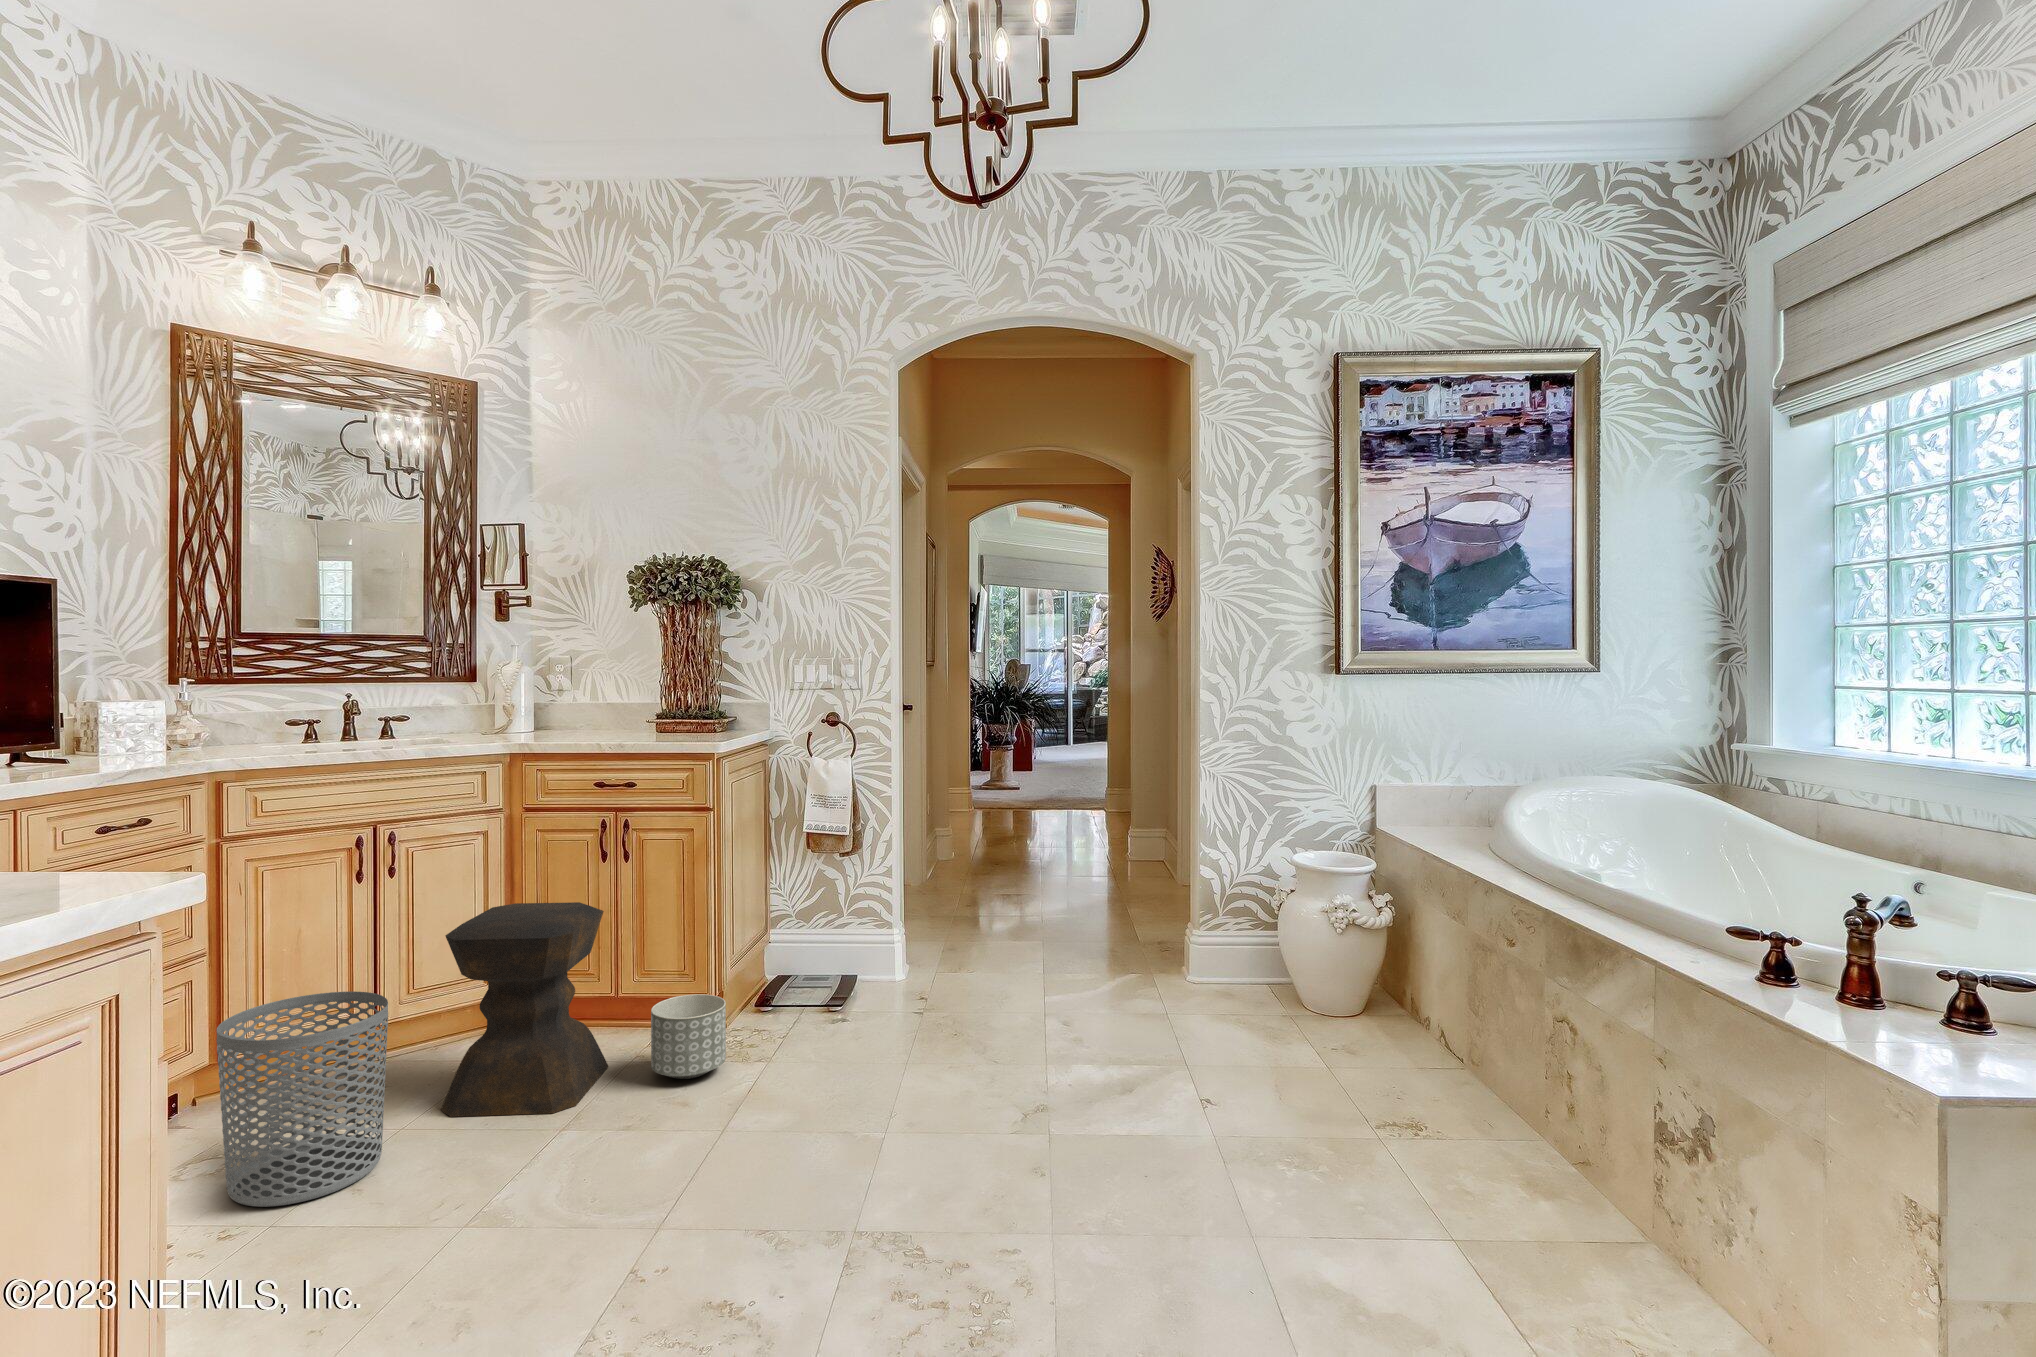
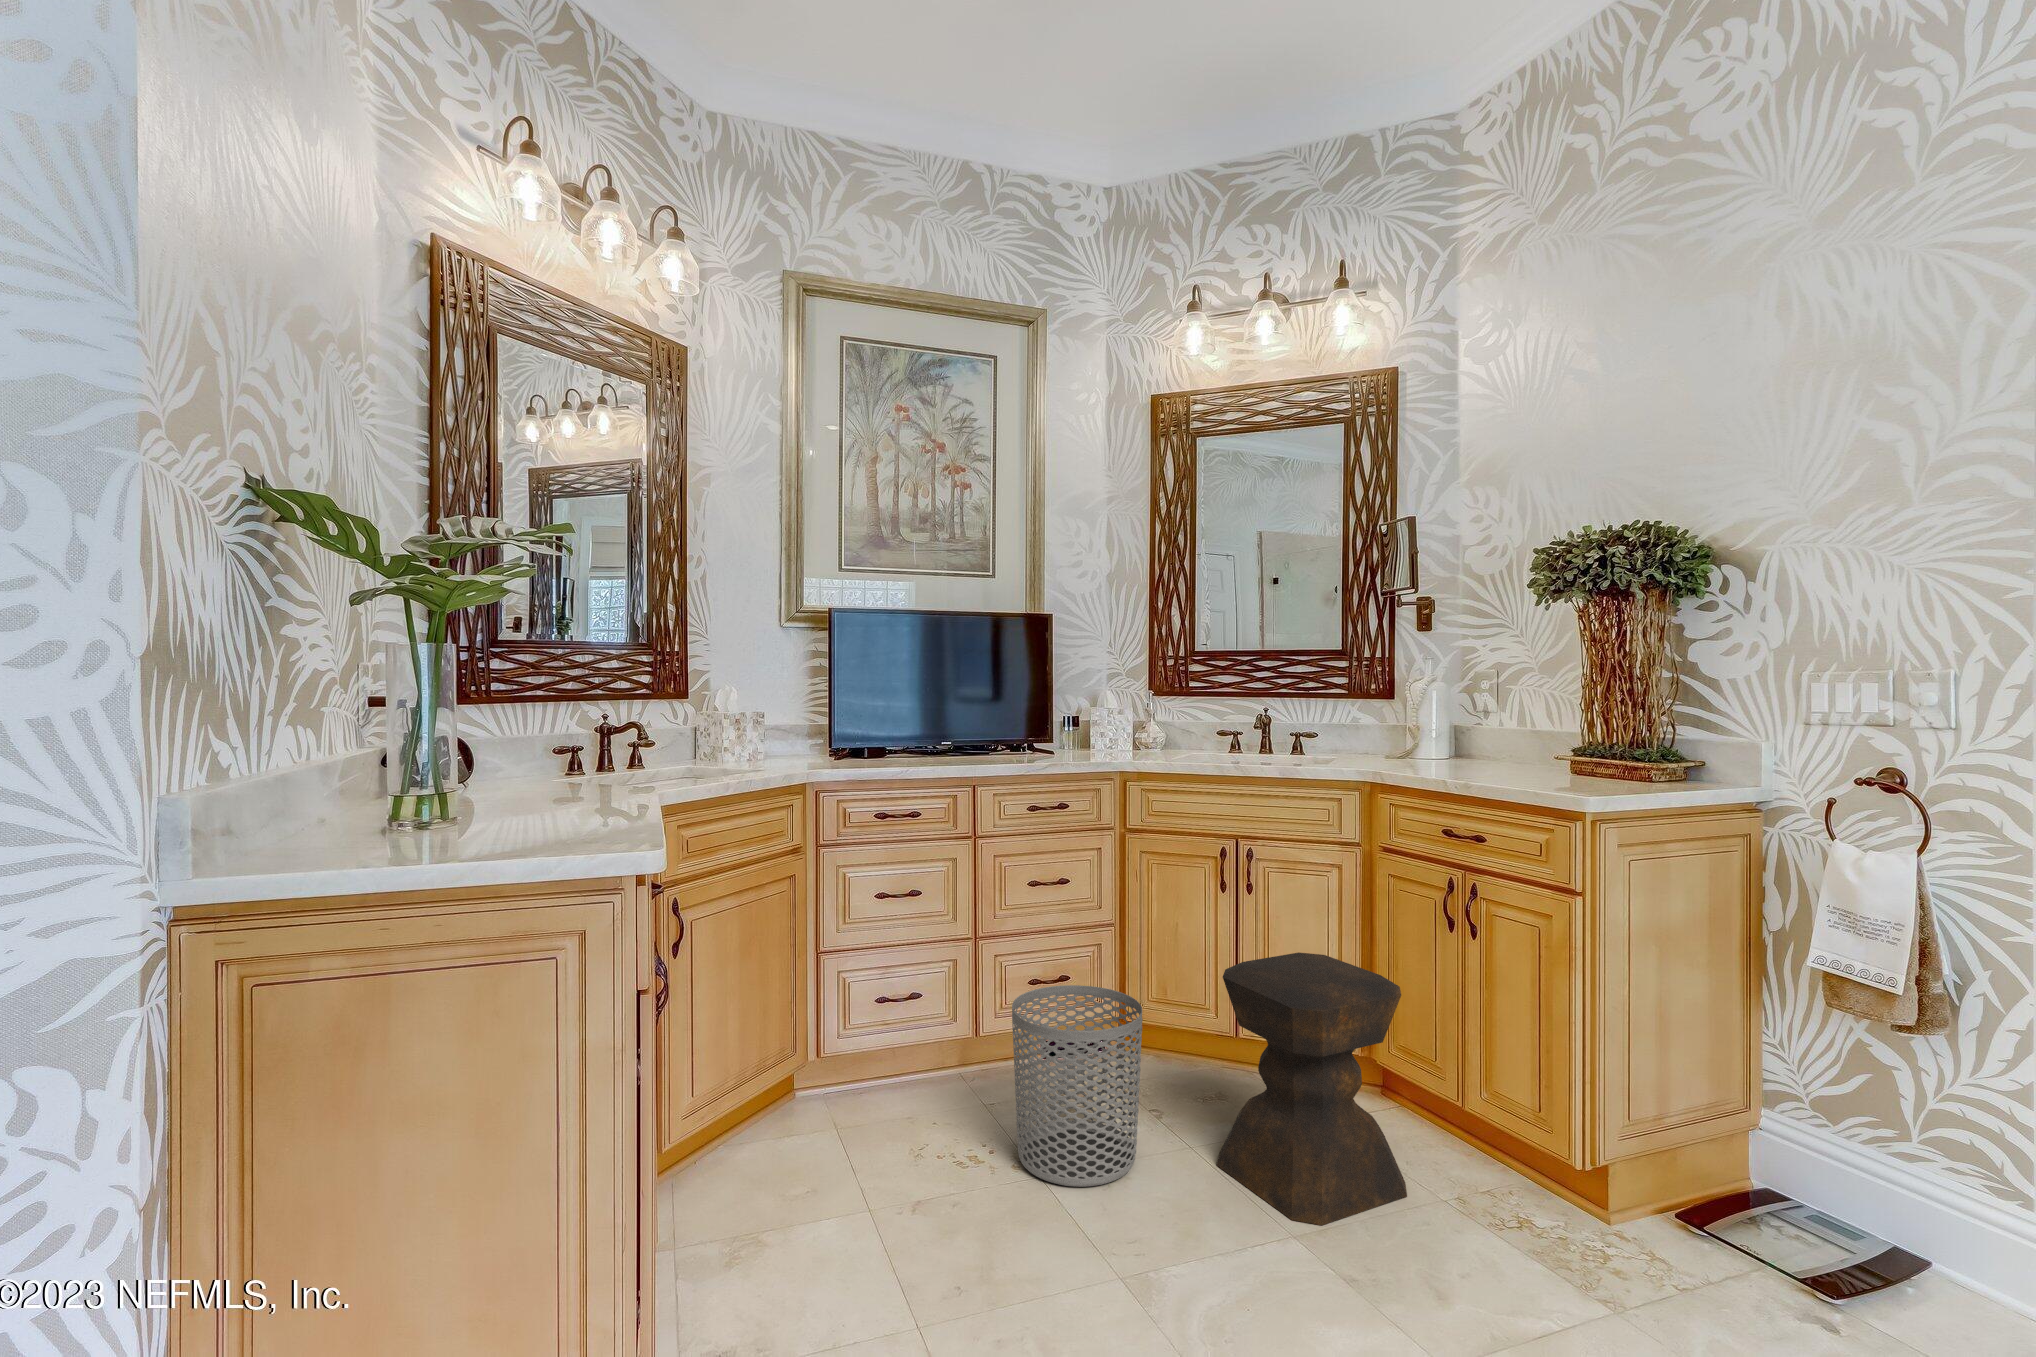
planter: present [651,994,726,1079] -> none [1428,1144,1540,1280]

